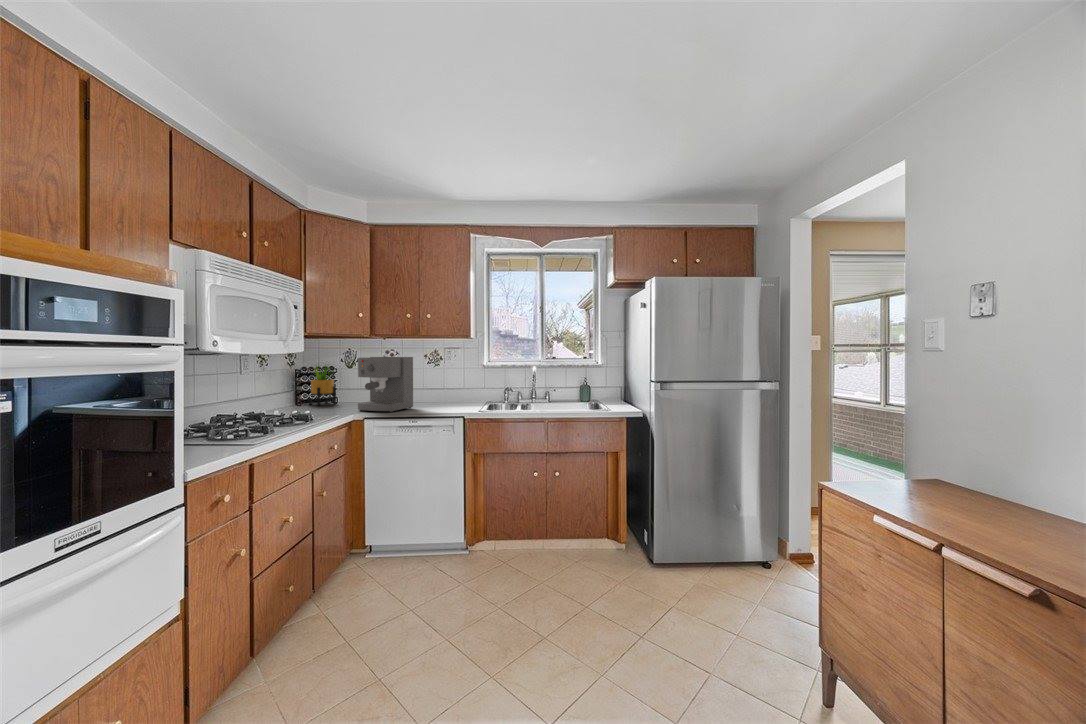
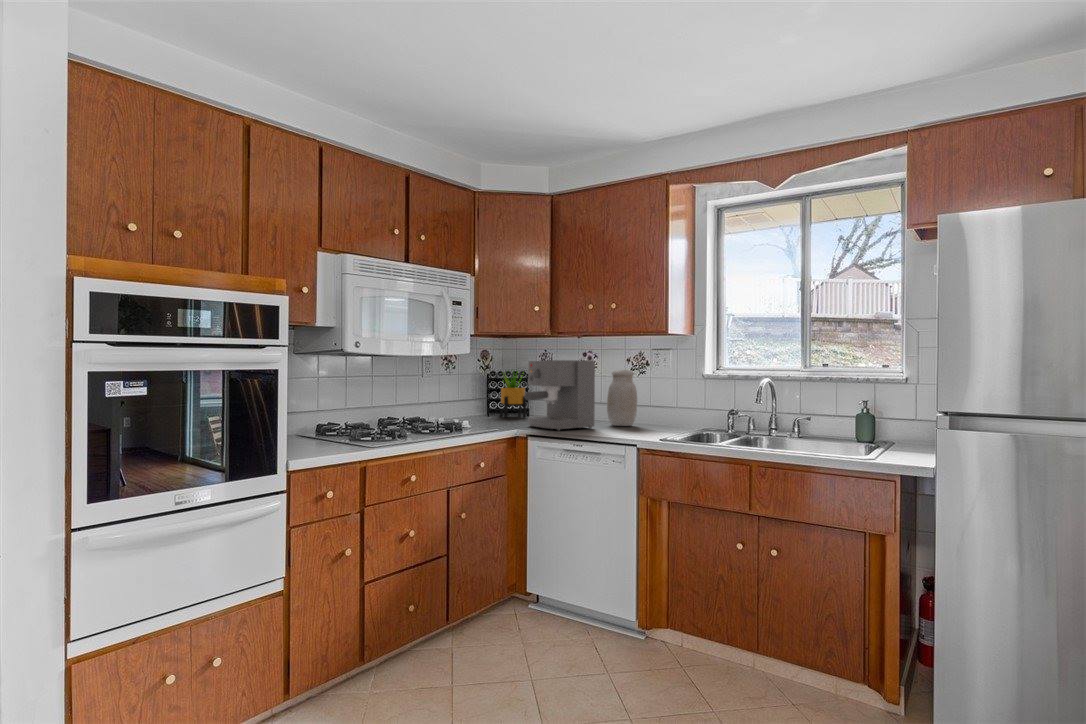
jar: none [415,364,437,405] -> present [607,370,637,426]

